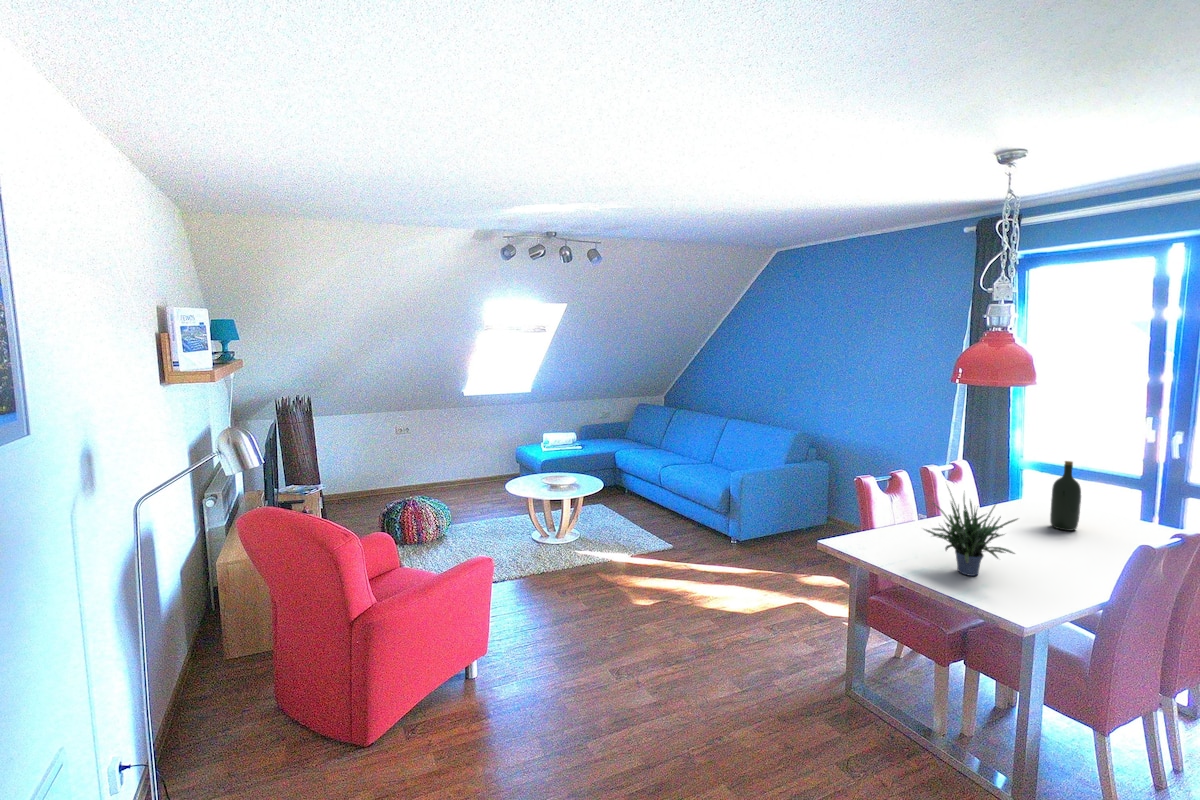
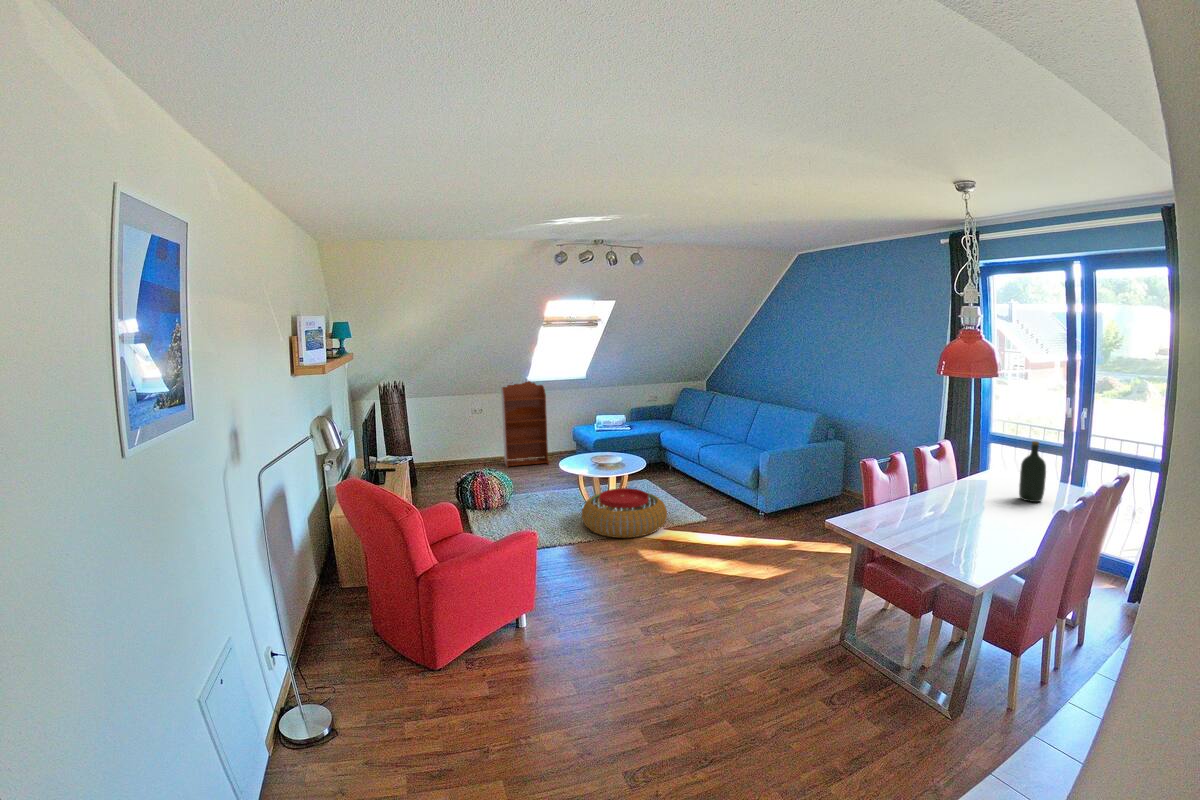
bookcase: none [432,392,487,494] -> present [501,381,549,467]
potted plant: present [924,489,1018,576] -> none [886,455,962,534]
pouf: none [533,518,633,578] -> present [582,488,667,538]

